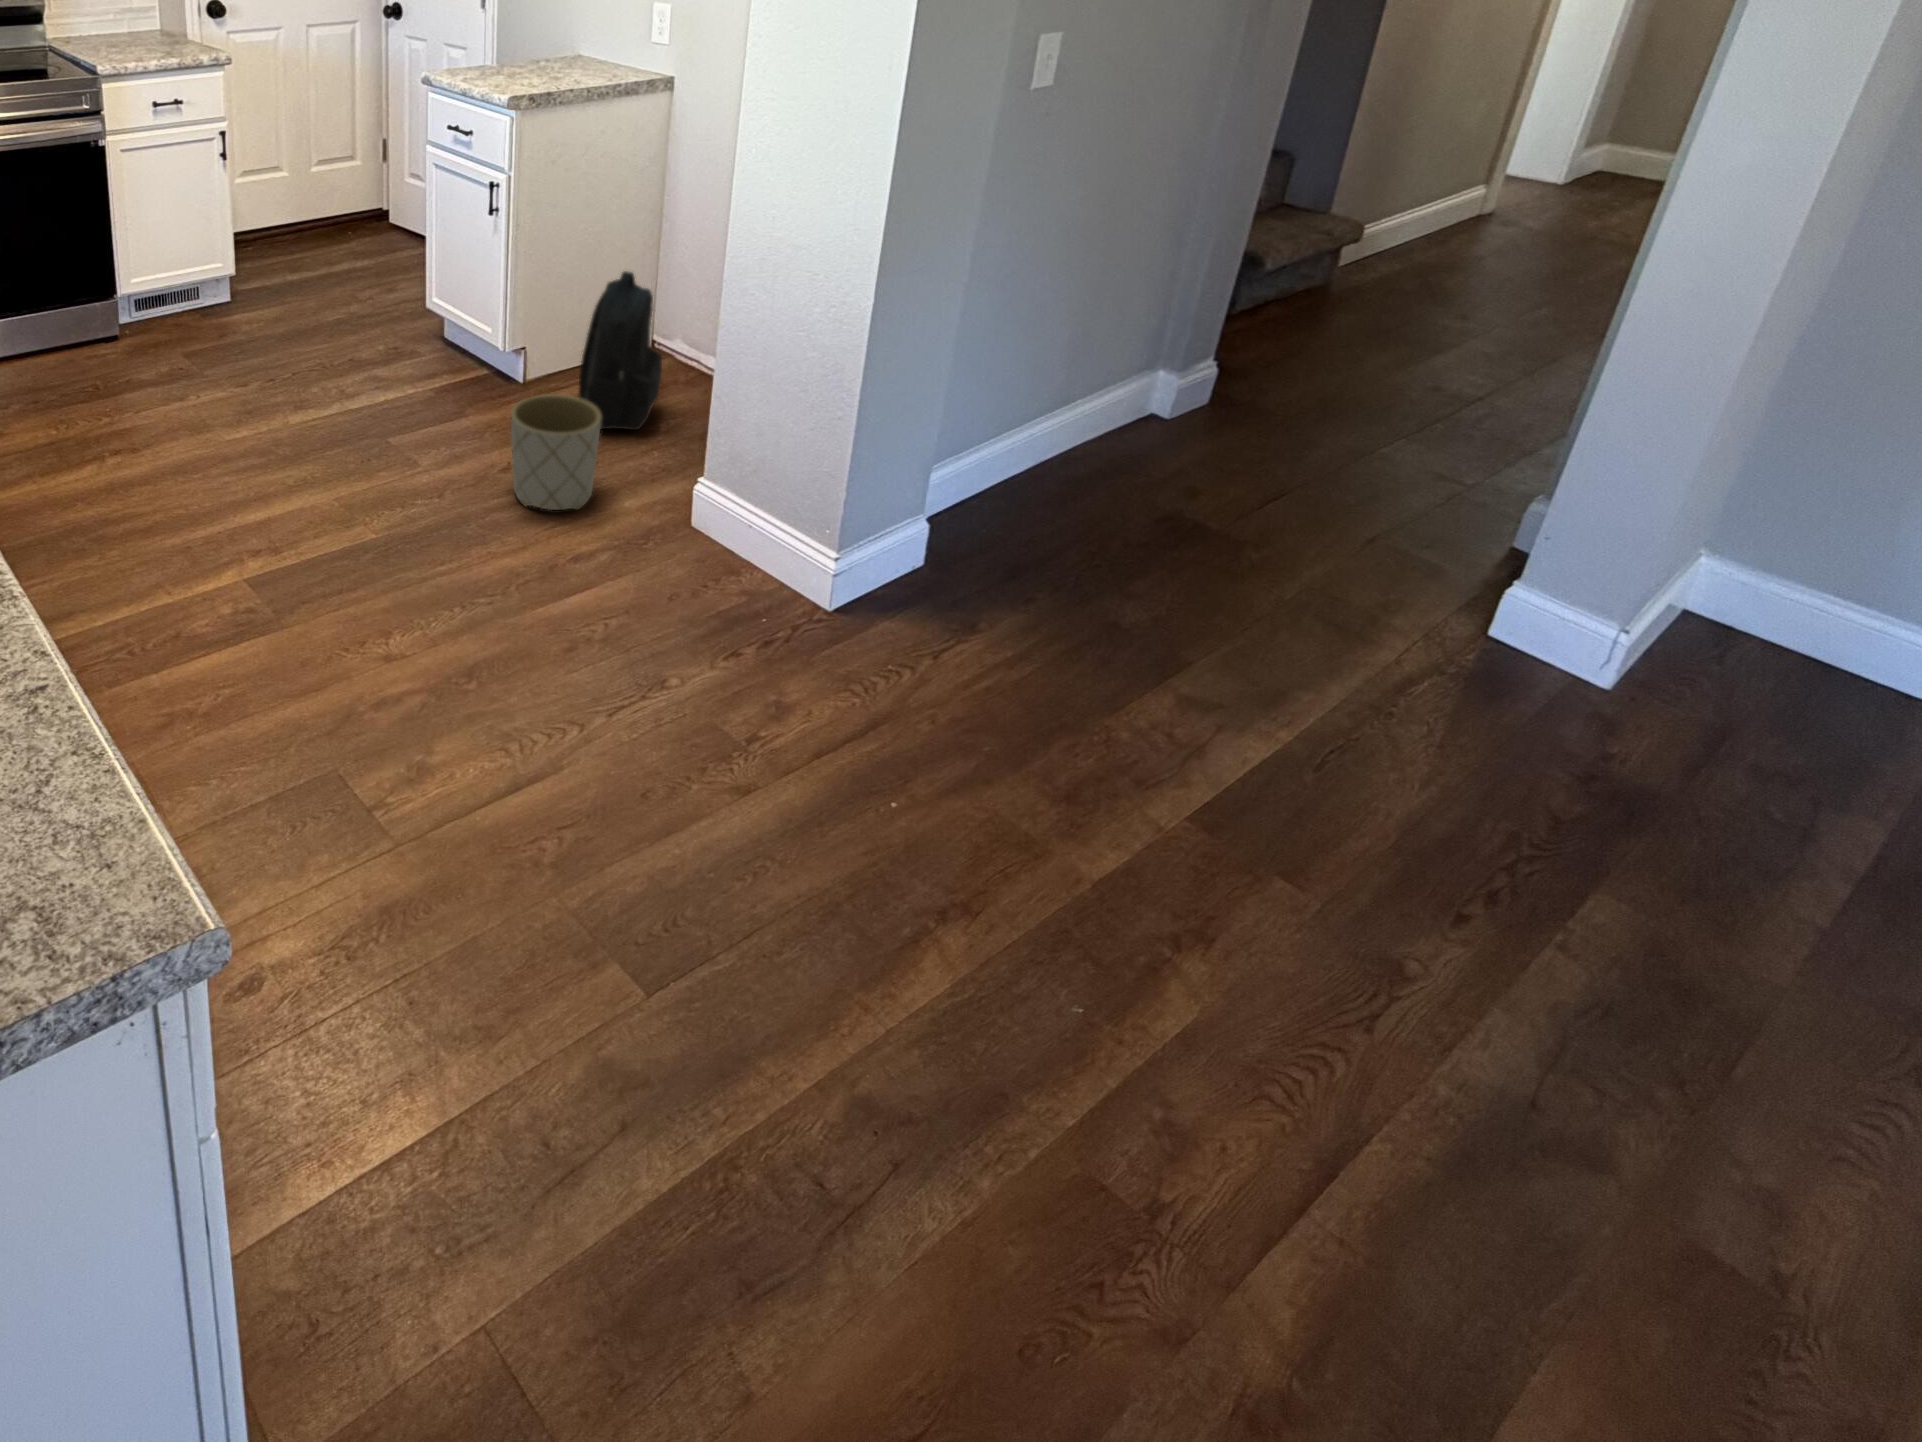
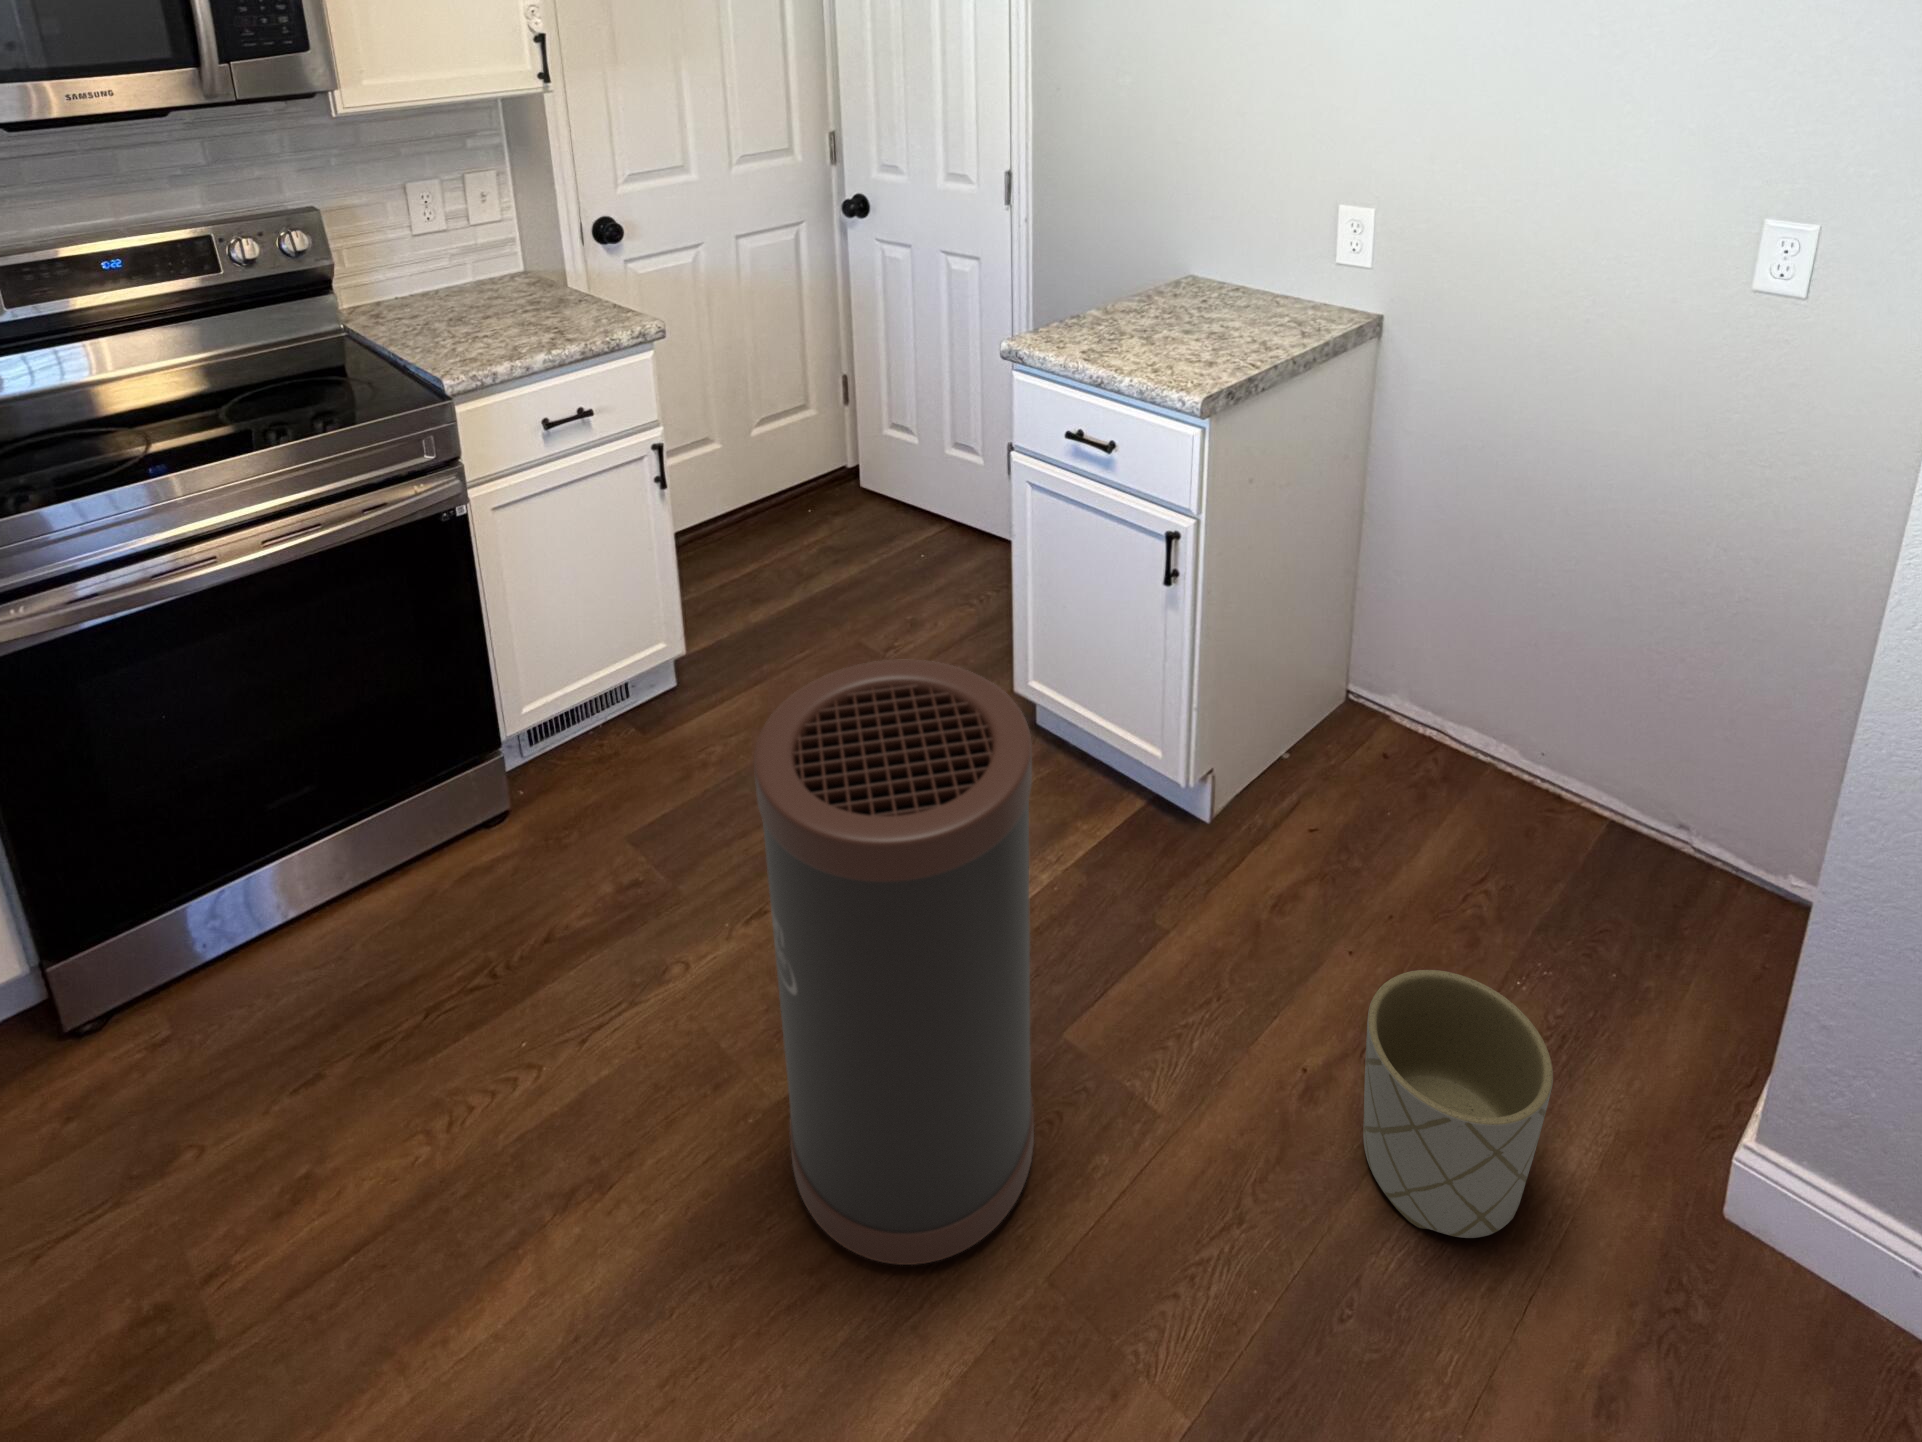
trash can: none [209,196,351,483] -> present [754,660,1034,1265]
backpack: present [578,271,662,430] -> none [1345,672,1495,941]

